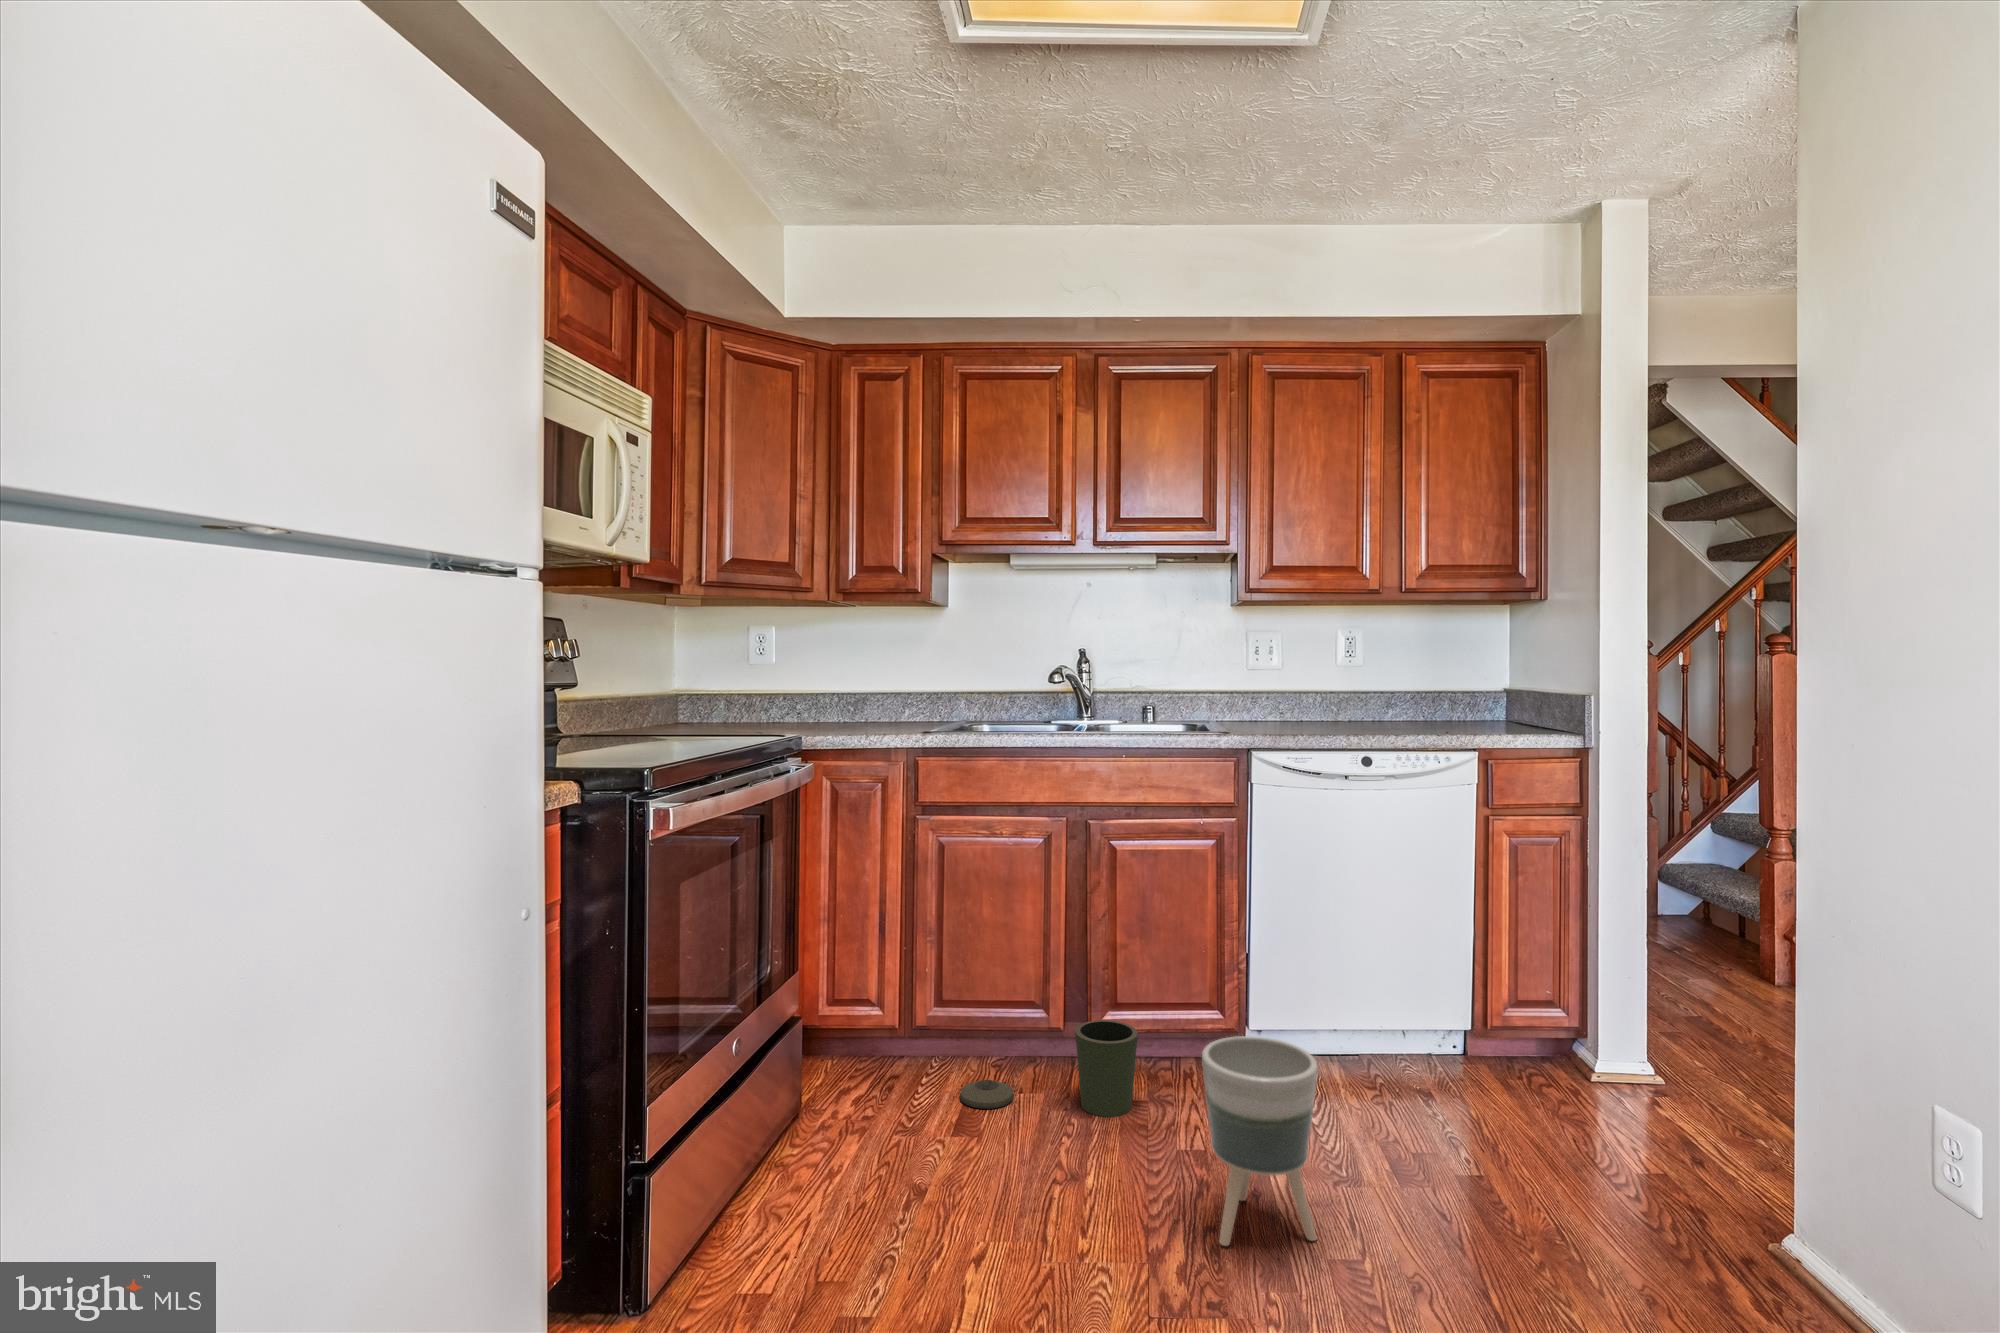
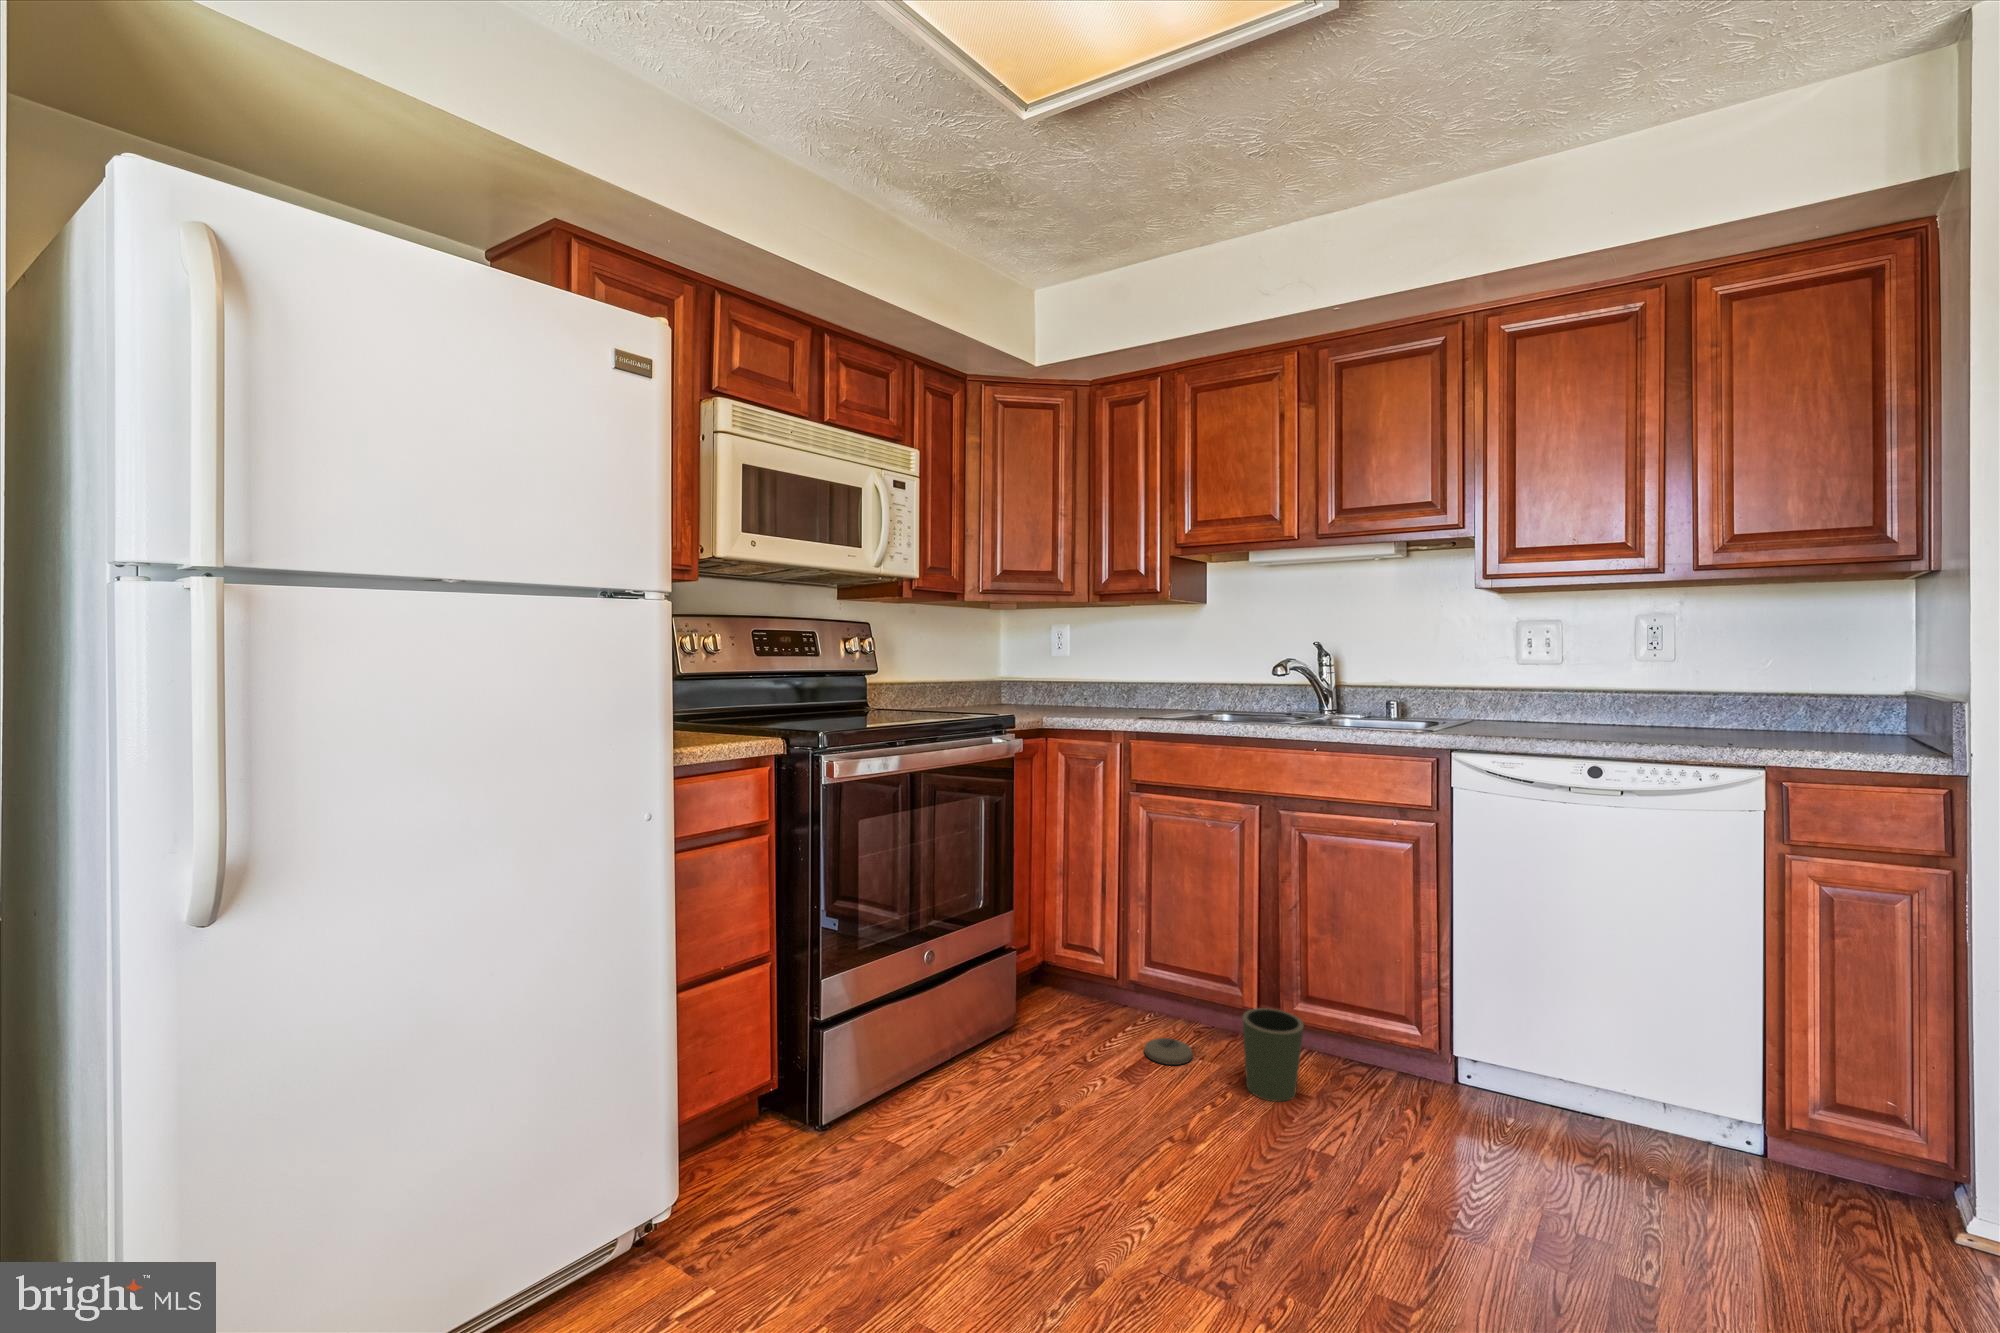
planter: present [1202,1036,1318,1246] -> none [1276,1049,1394,1270]

